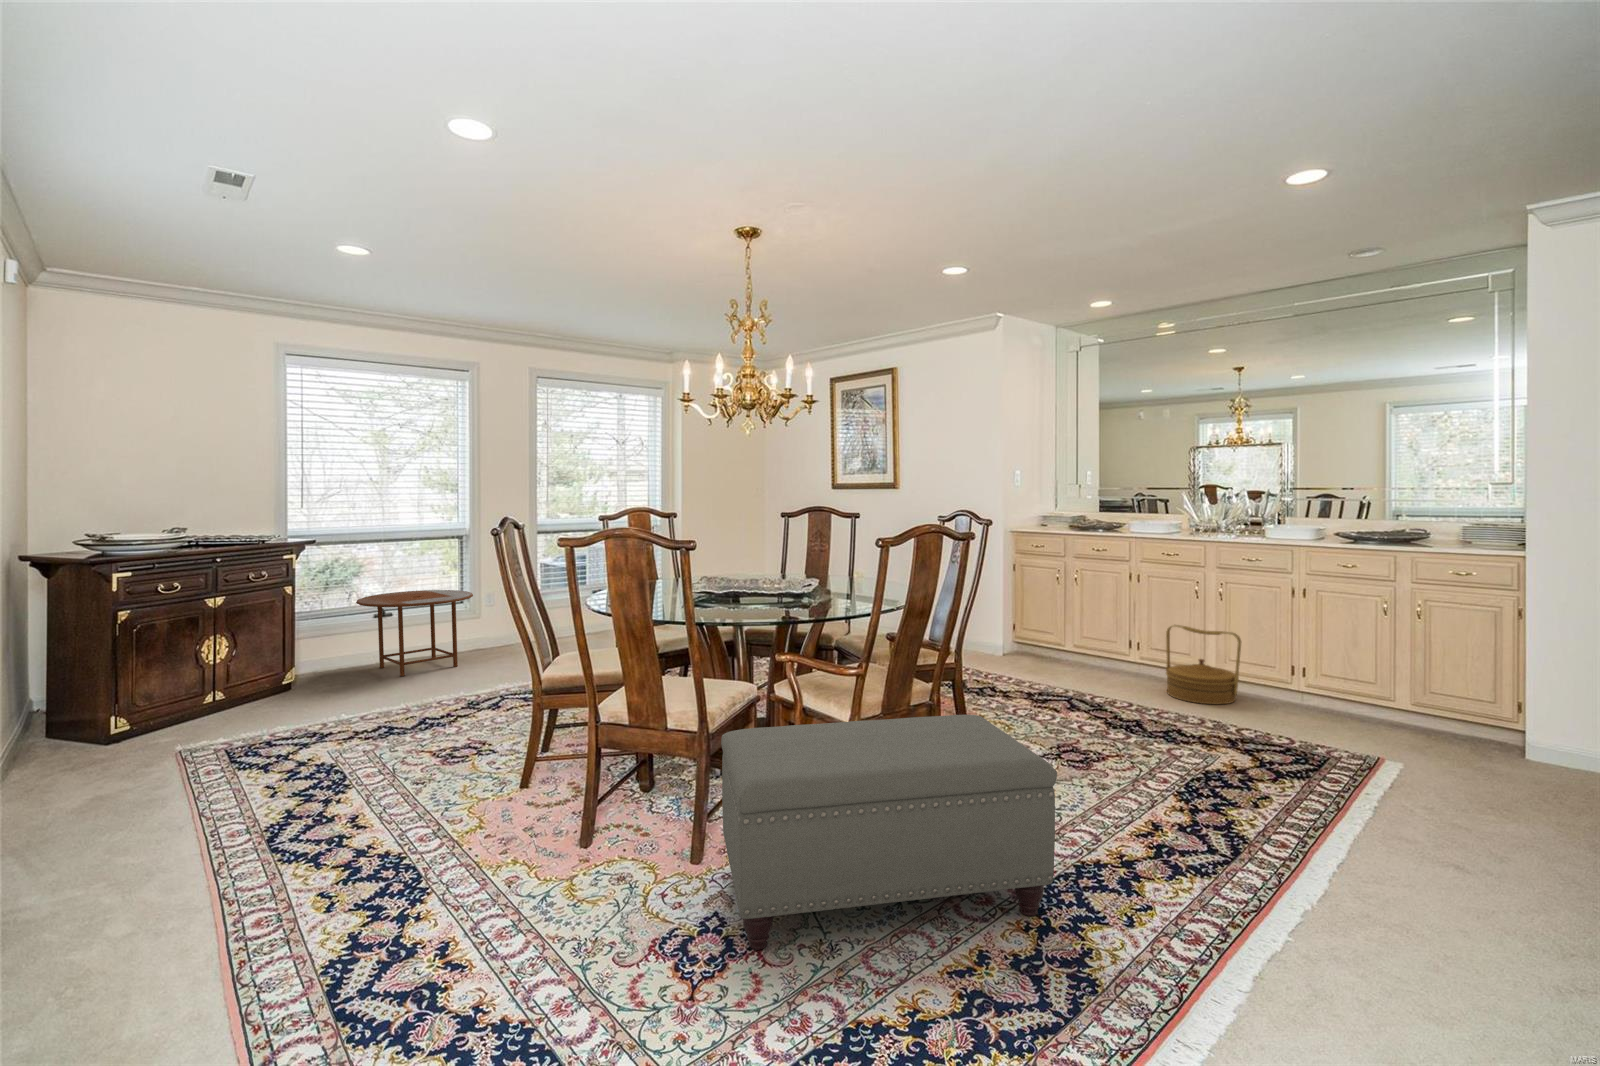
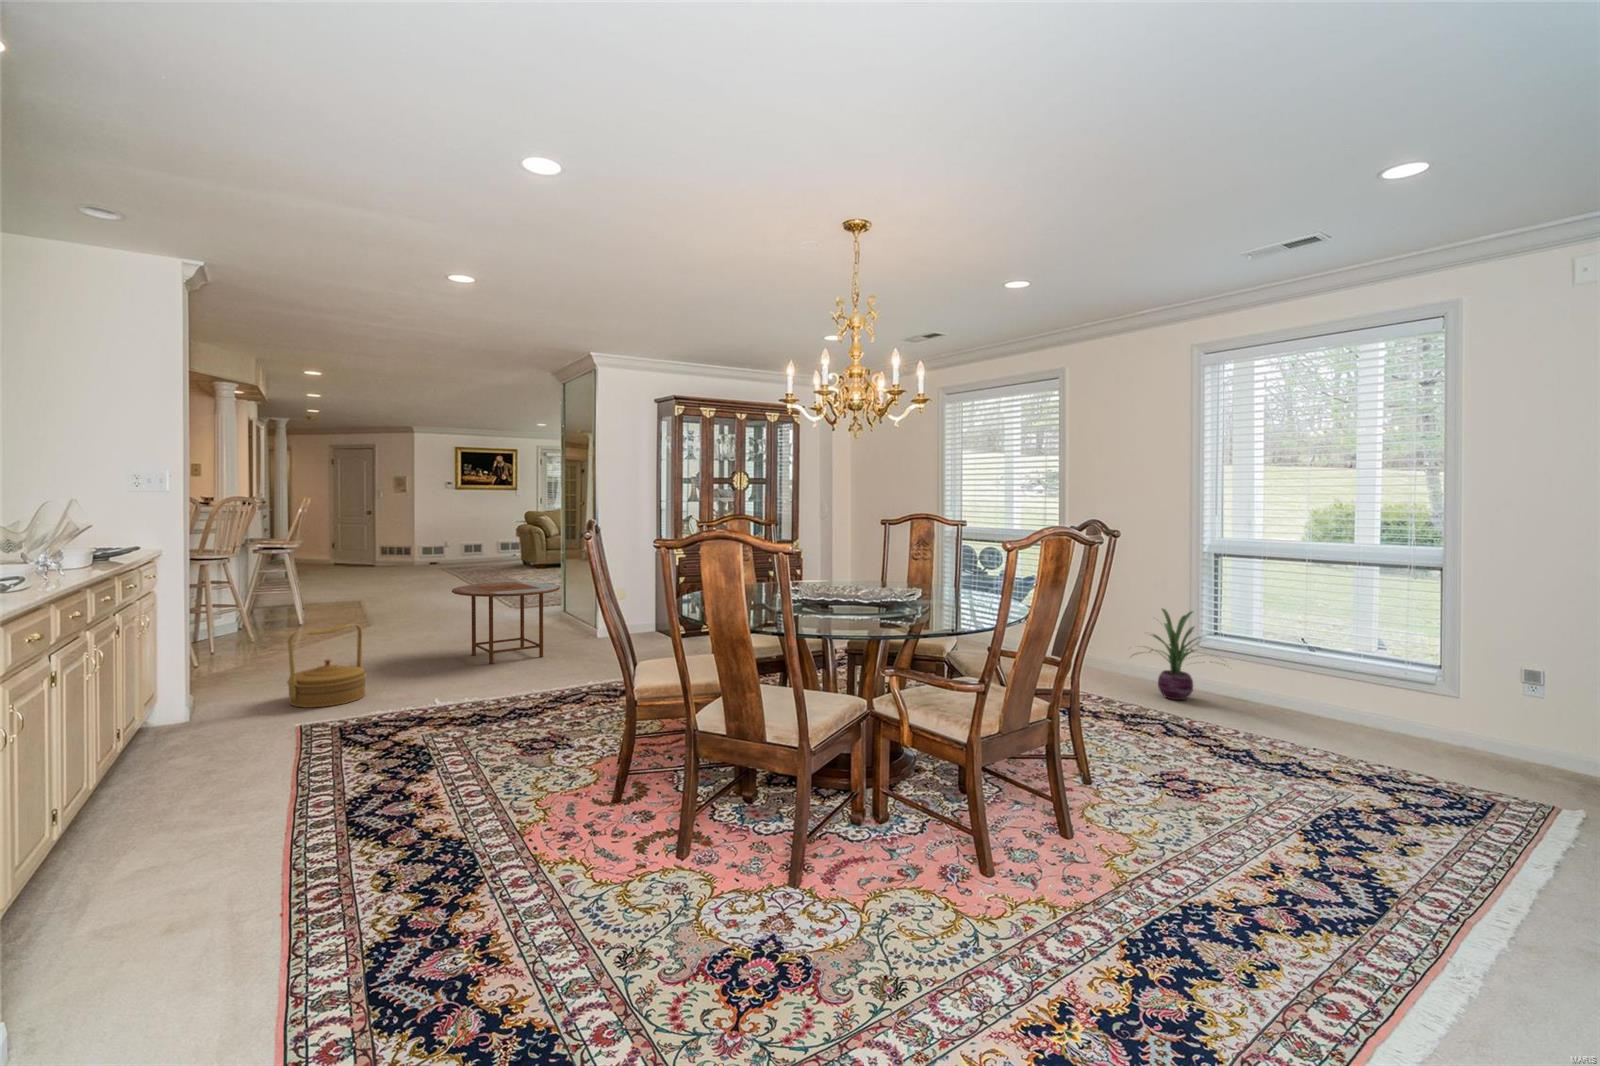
decorative plant: none [1030,596,1122,680] -> present [1136,609,1214,700]
woven basket: present [1166,625,1241,705] -> present [287,623,367,708]
ottoman: present [721,715,1057,950] -> none [784,730,1162,977]

